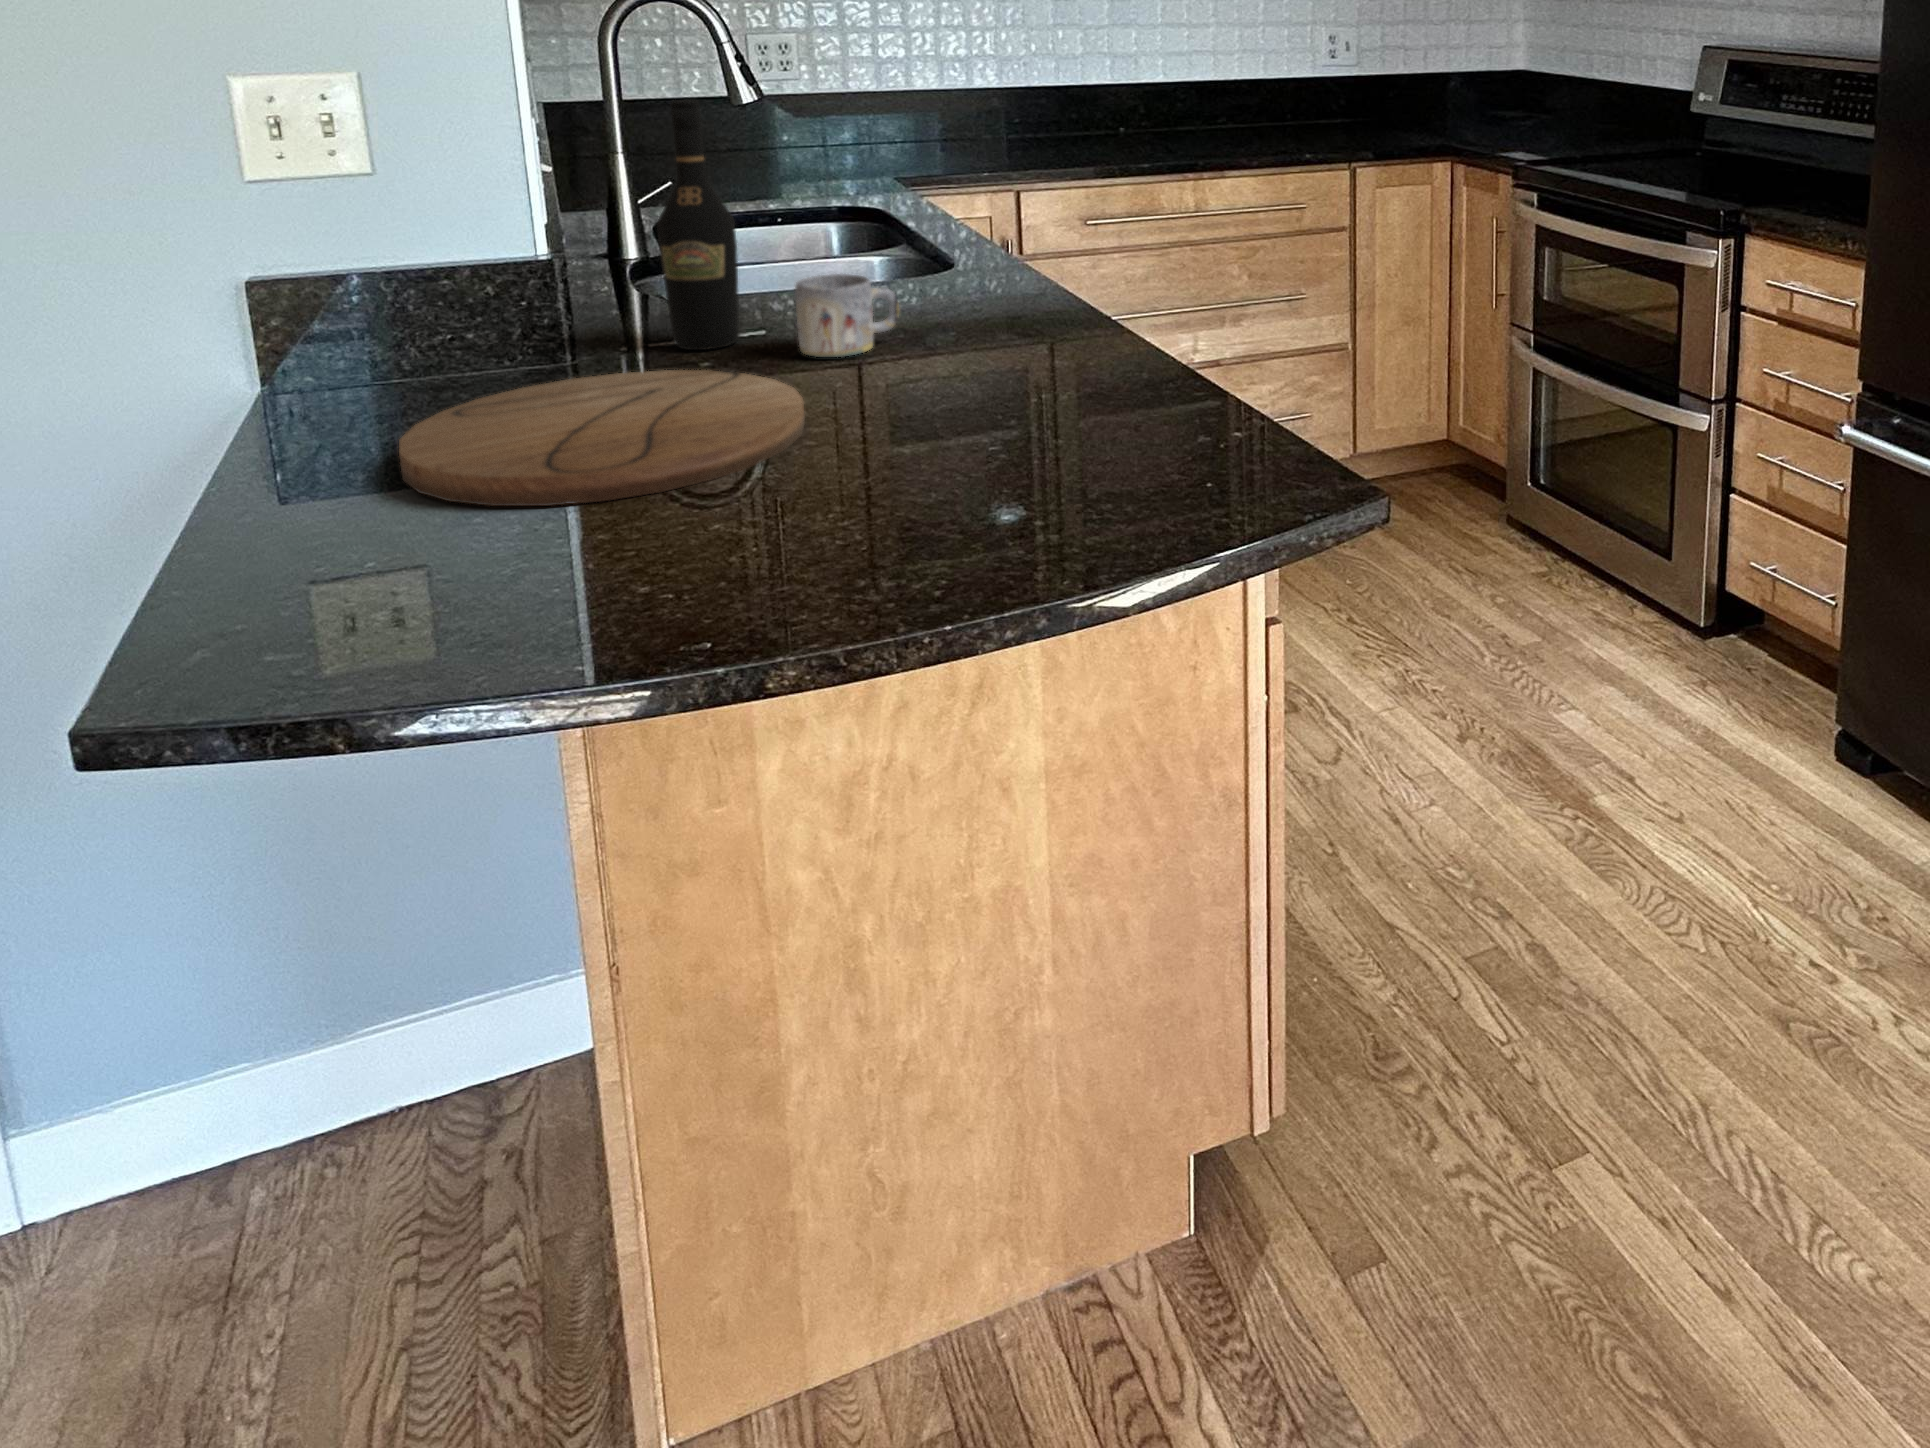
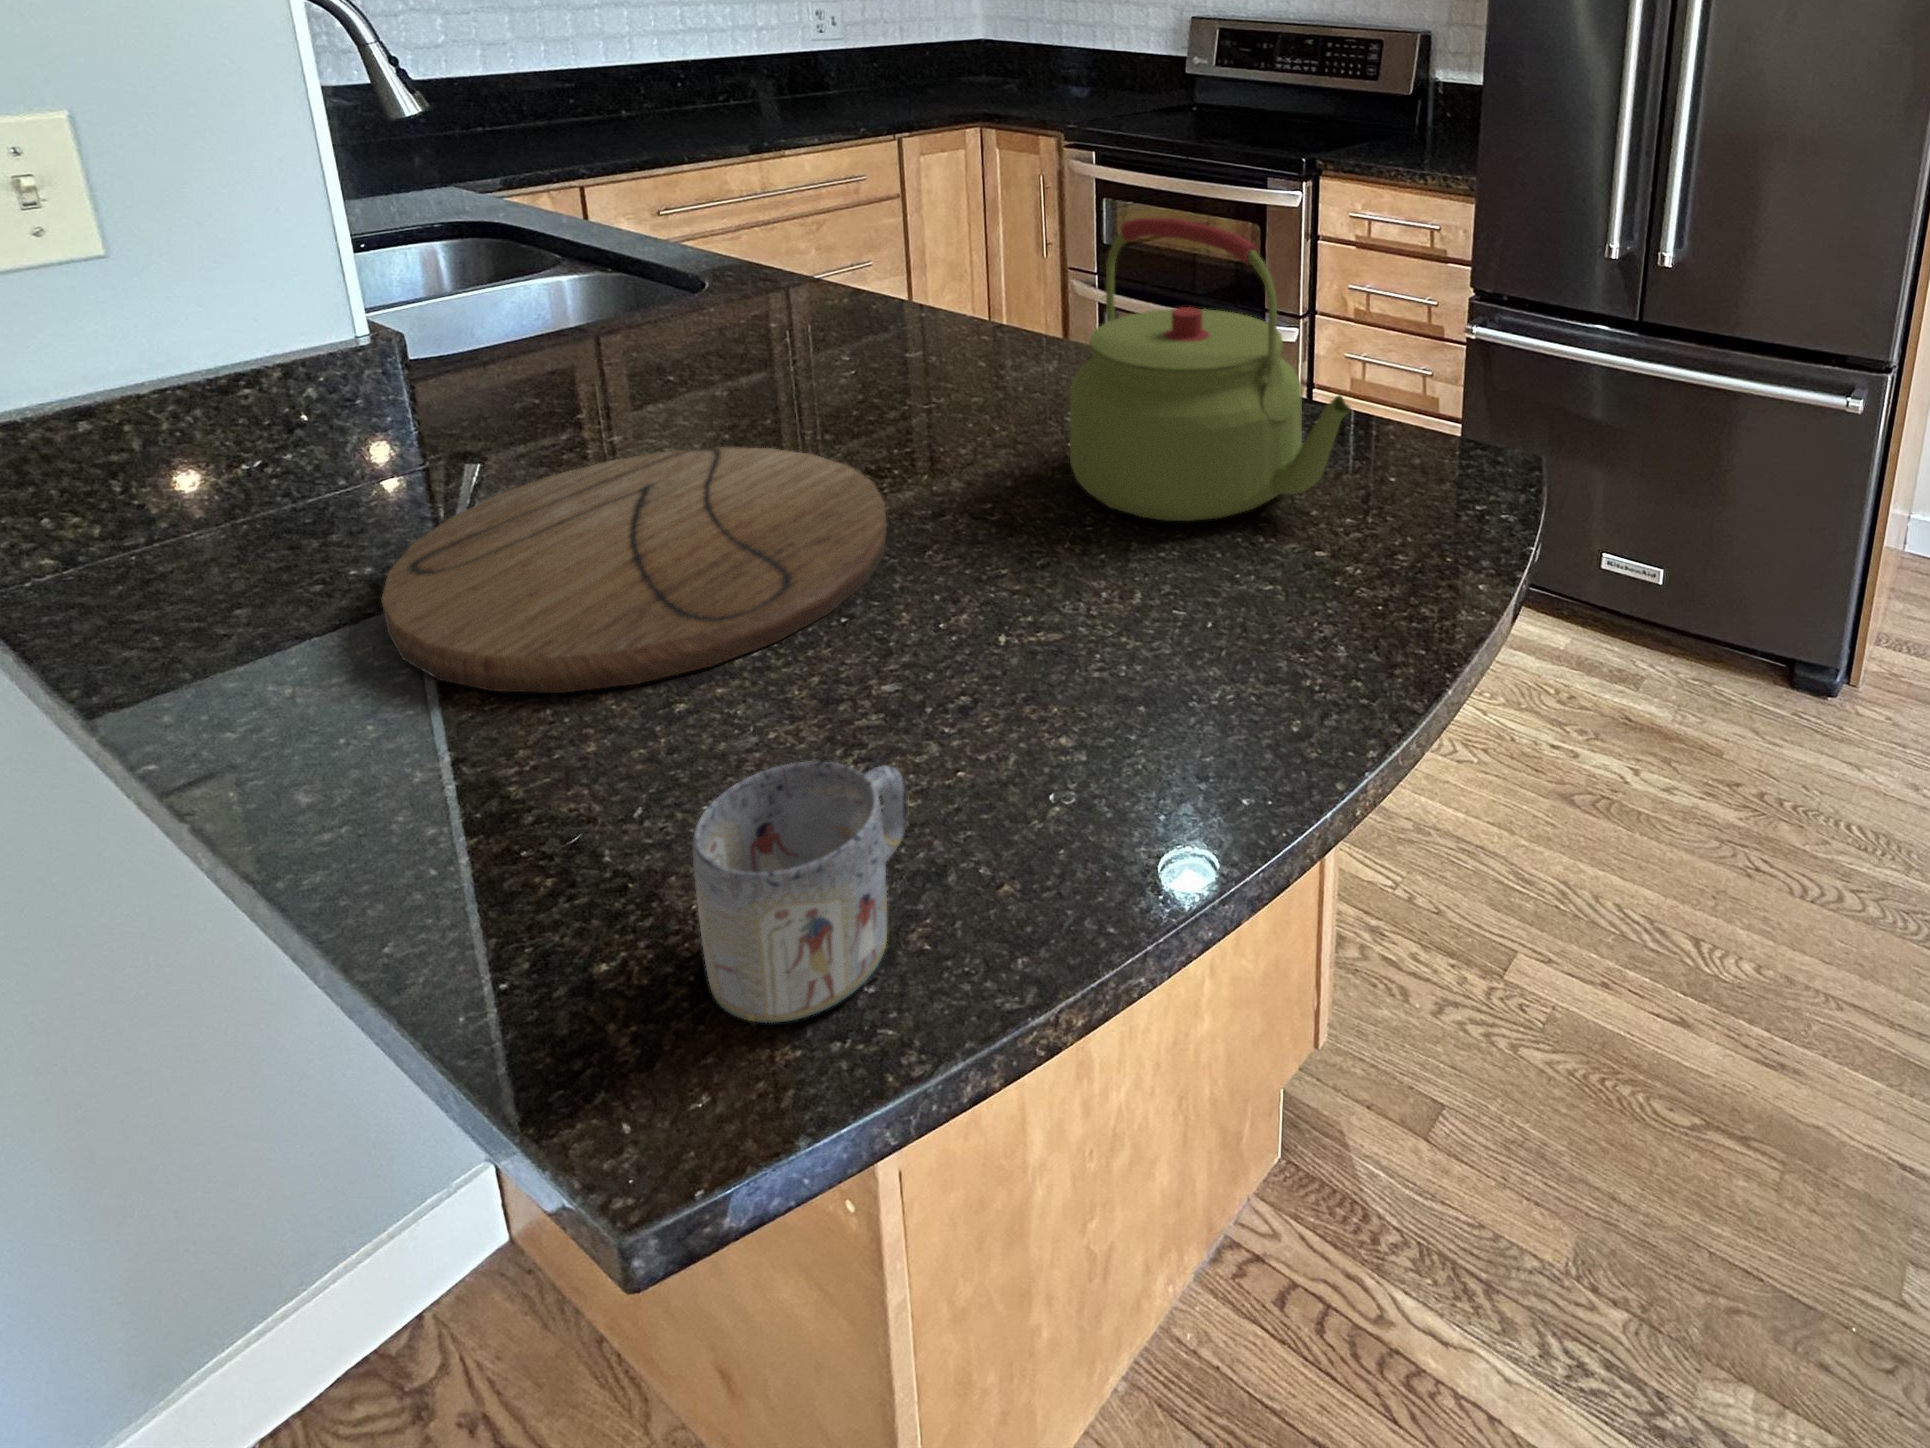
wine bottle: present [657,100,739,350] -> none [485,125,596,427]
kettle: none [928,198,1160,484] -> present [1070,217,1351,521]
mug: present [795,274,899,357] -> present [693,761,909,1023]

